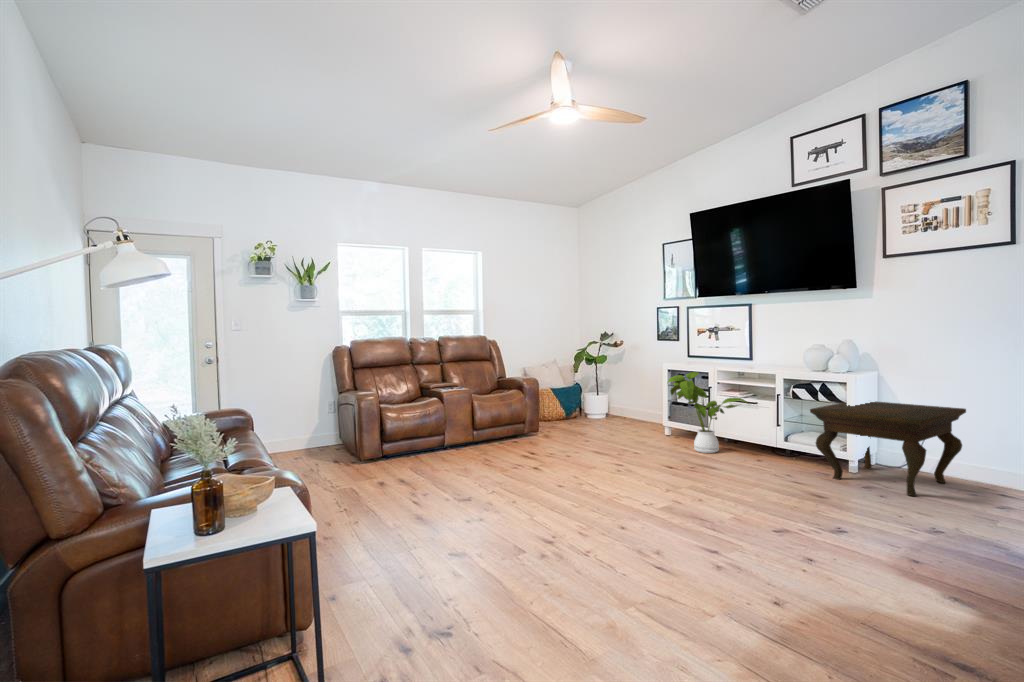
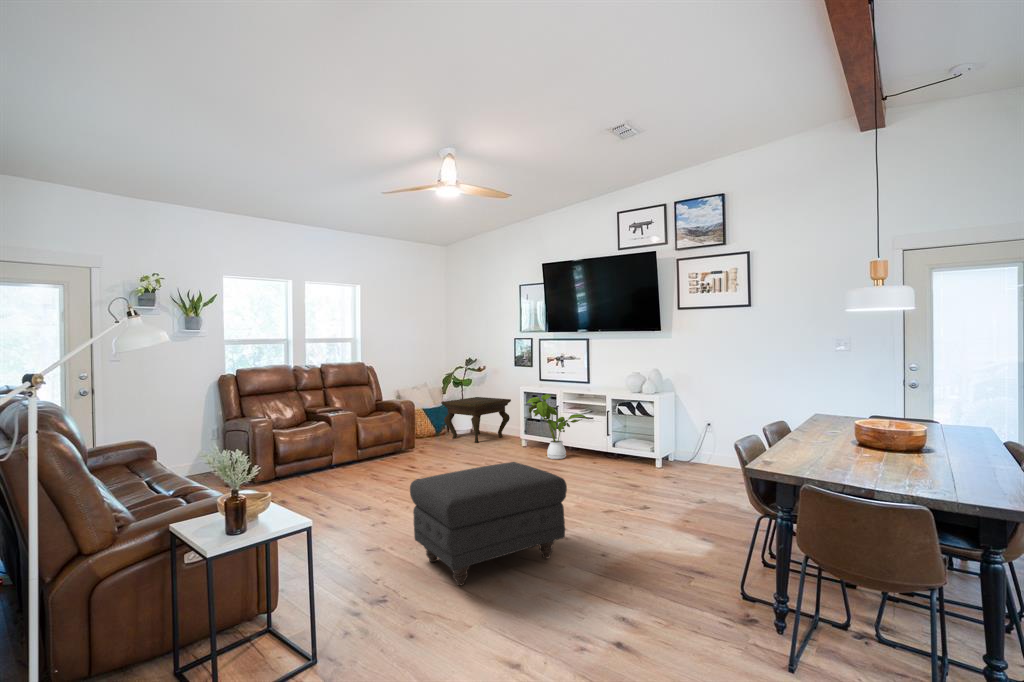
side table: present [810,401,966,496] -> present [441,397,511,443]
ottoman: none [498,454,723,629] -> present [410,462,567,586]

